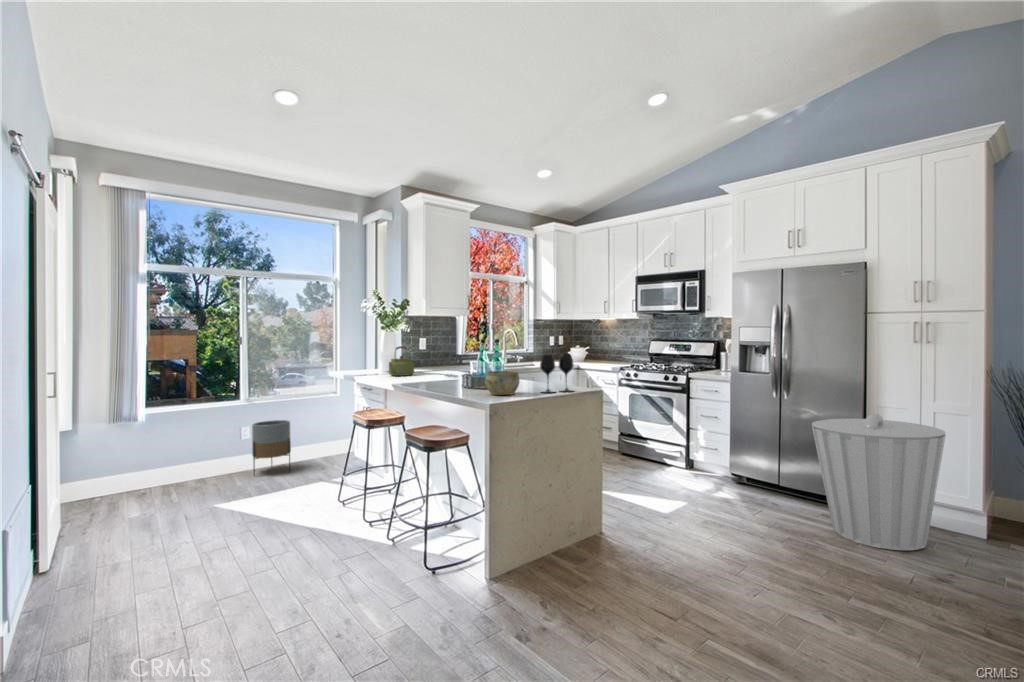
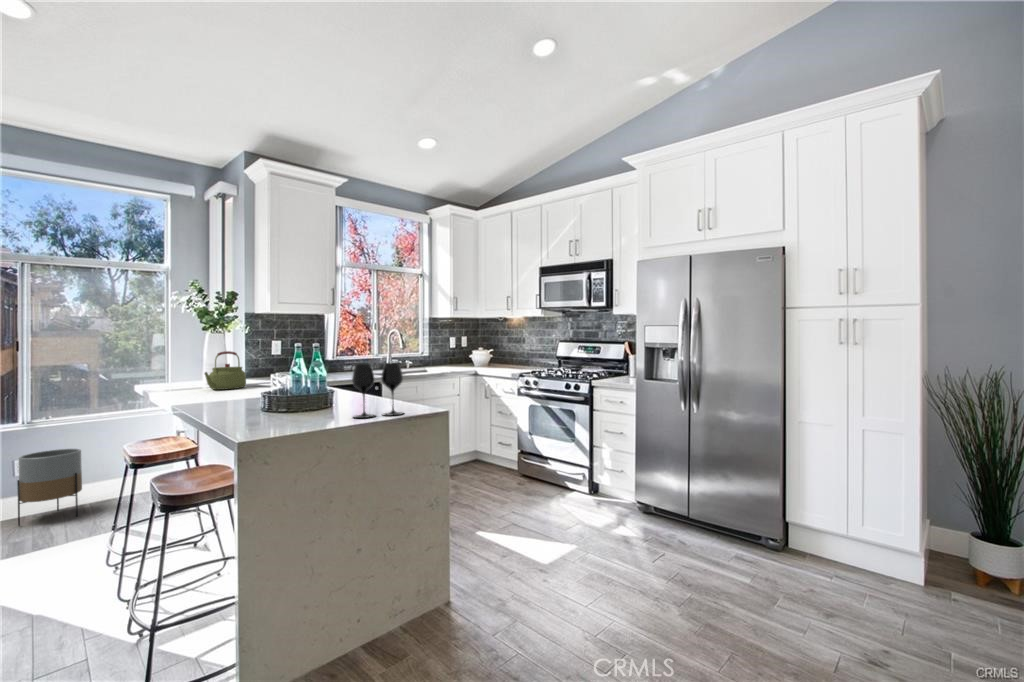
ceramic bowl: present [485,371,520,395] -> none [266,387,320,424]
trash can: present [812,414,946,550] -> none [721,433,878,612]

